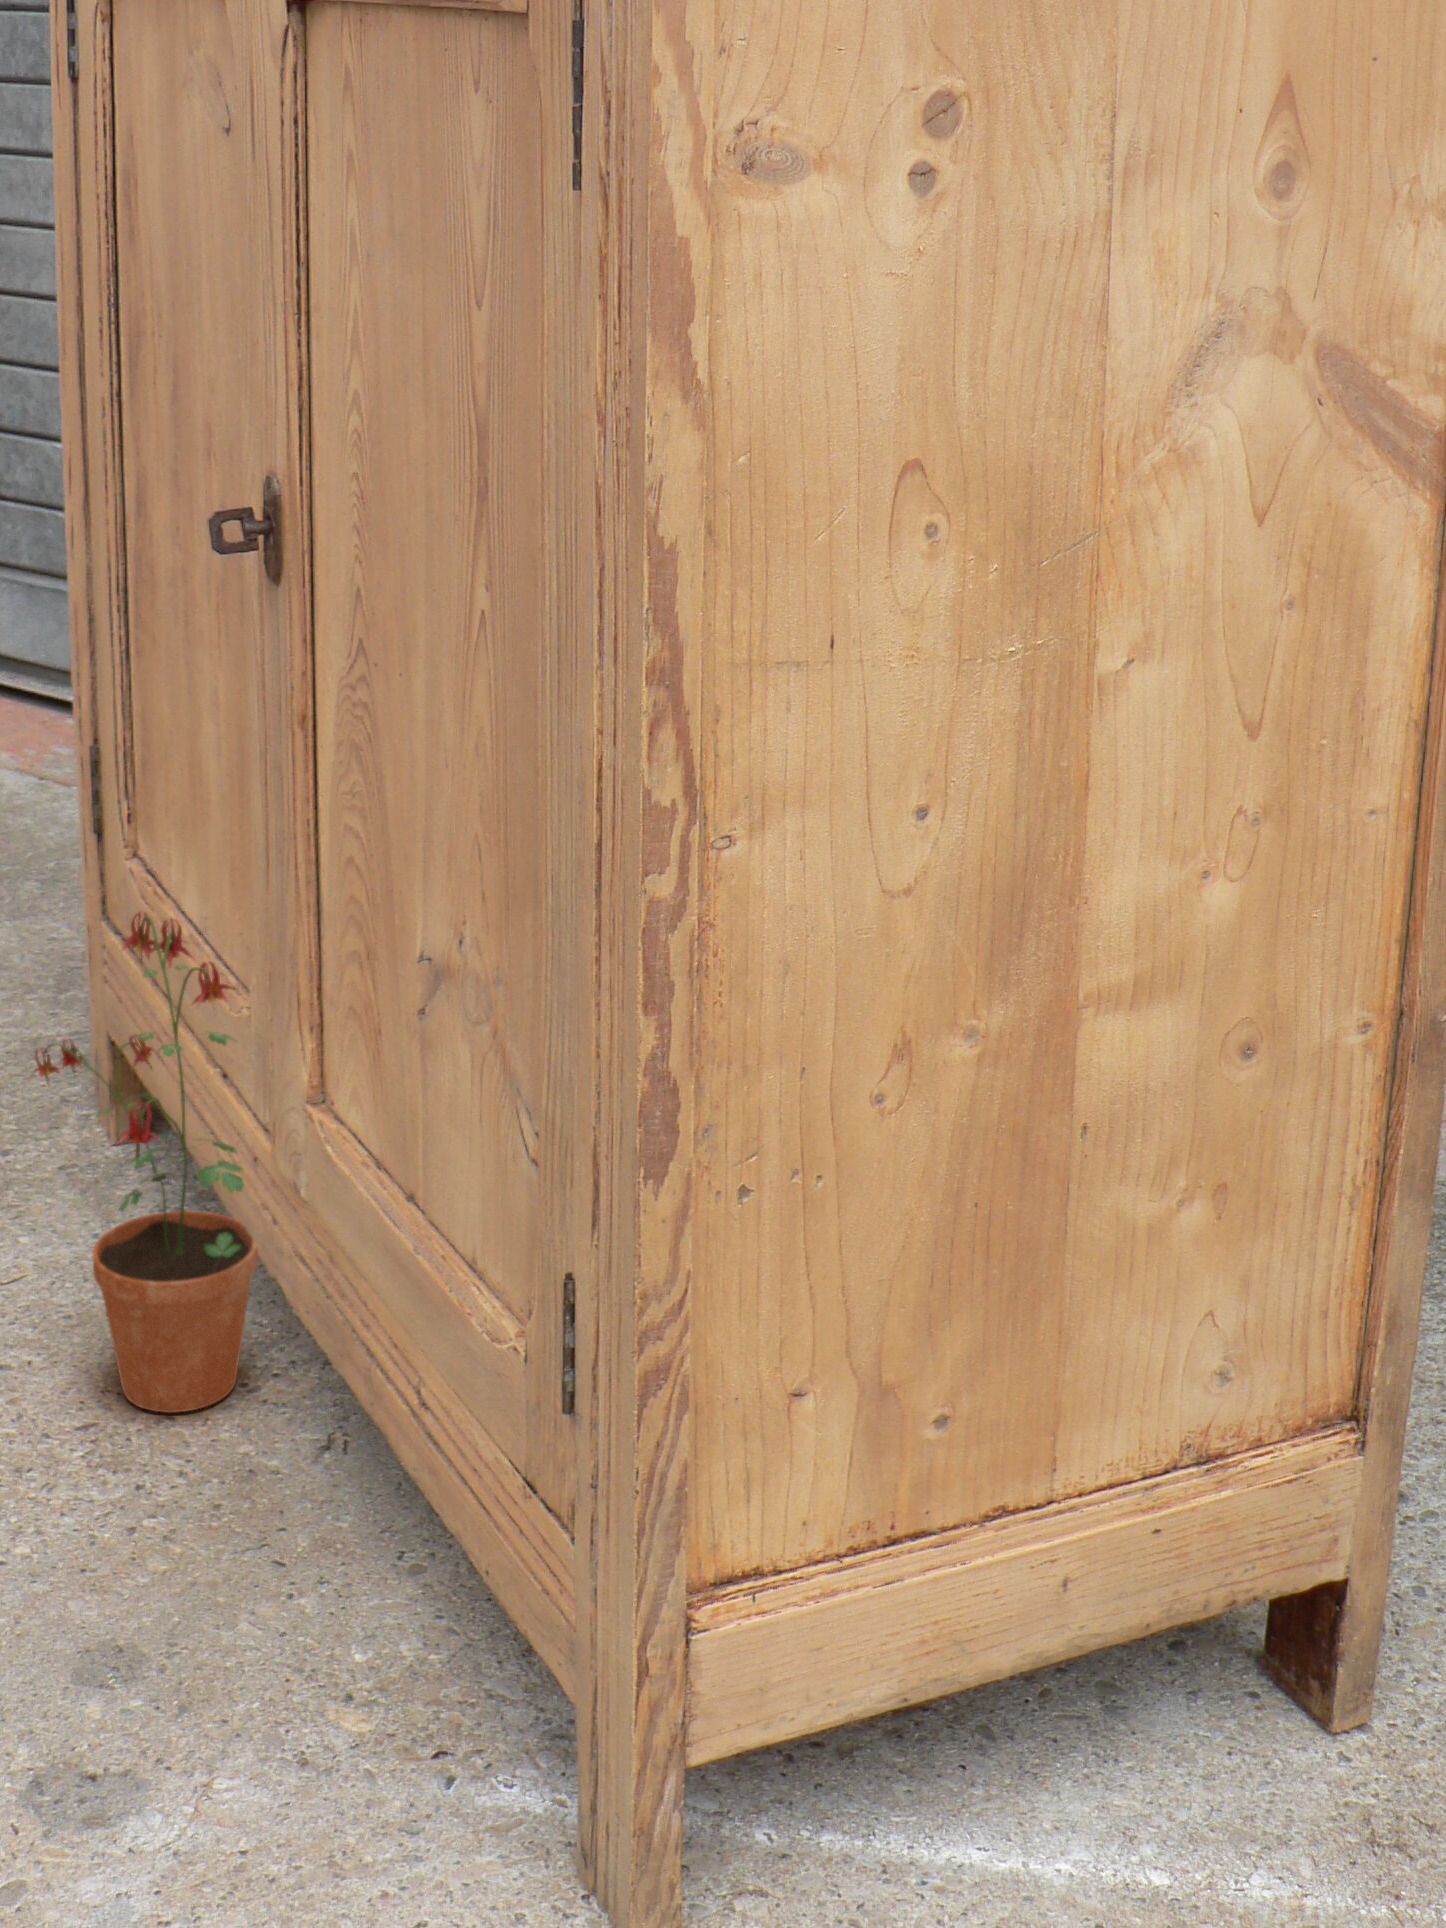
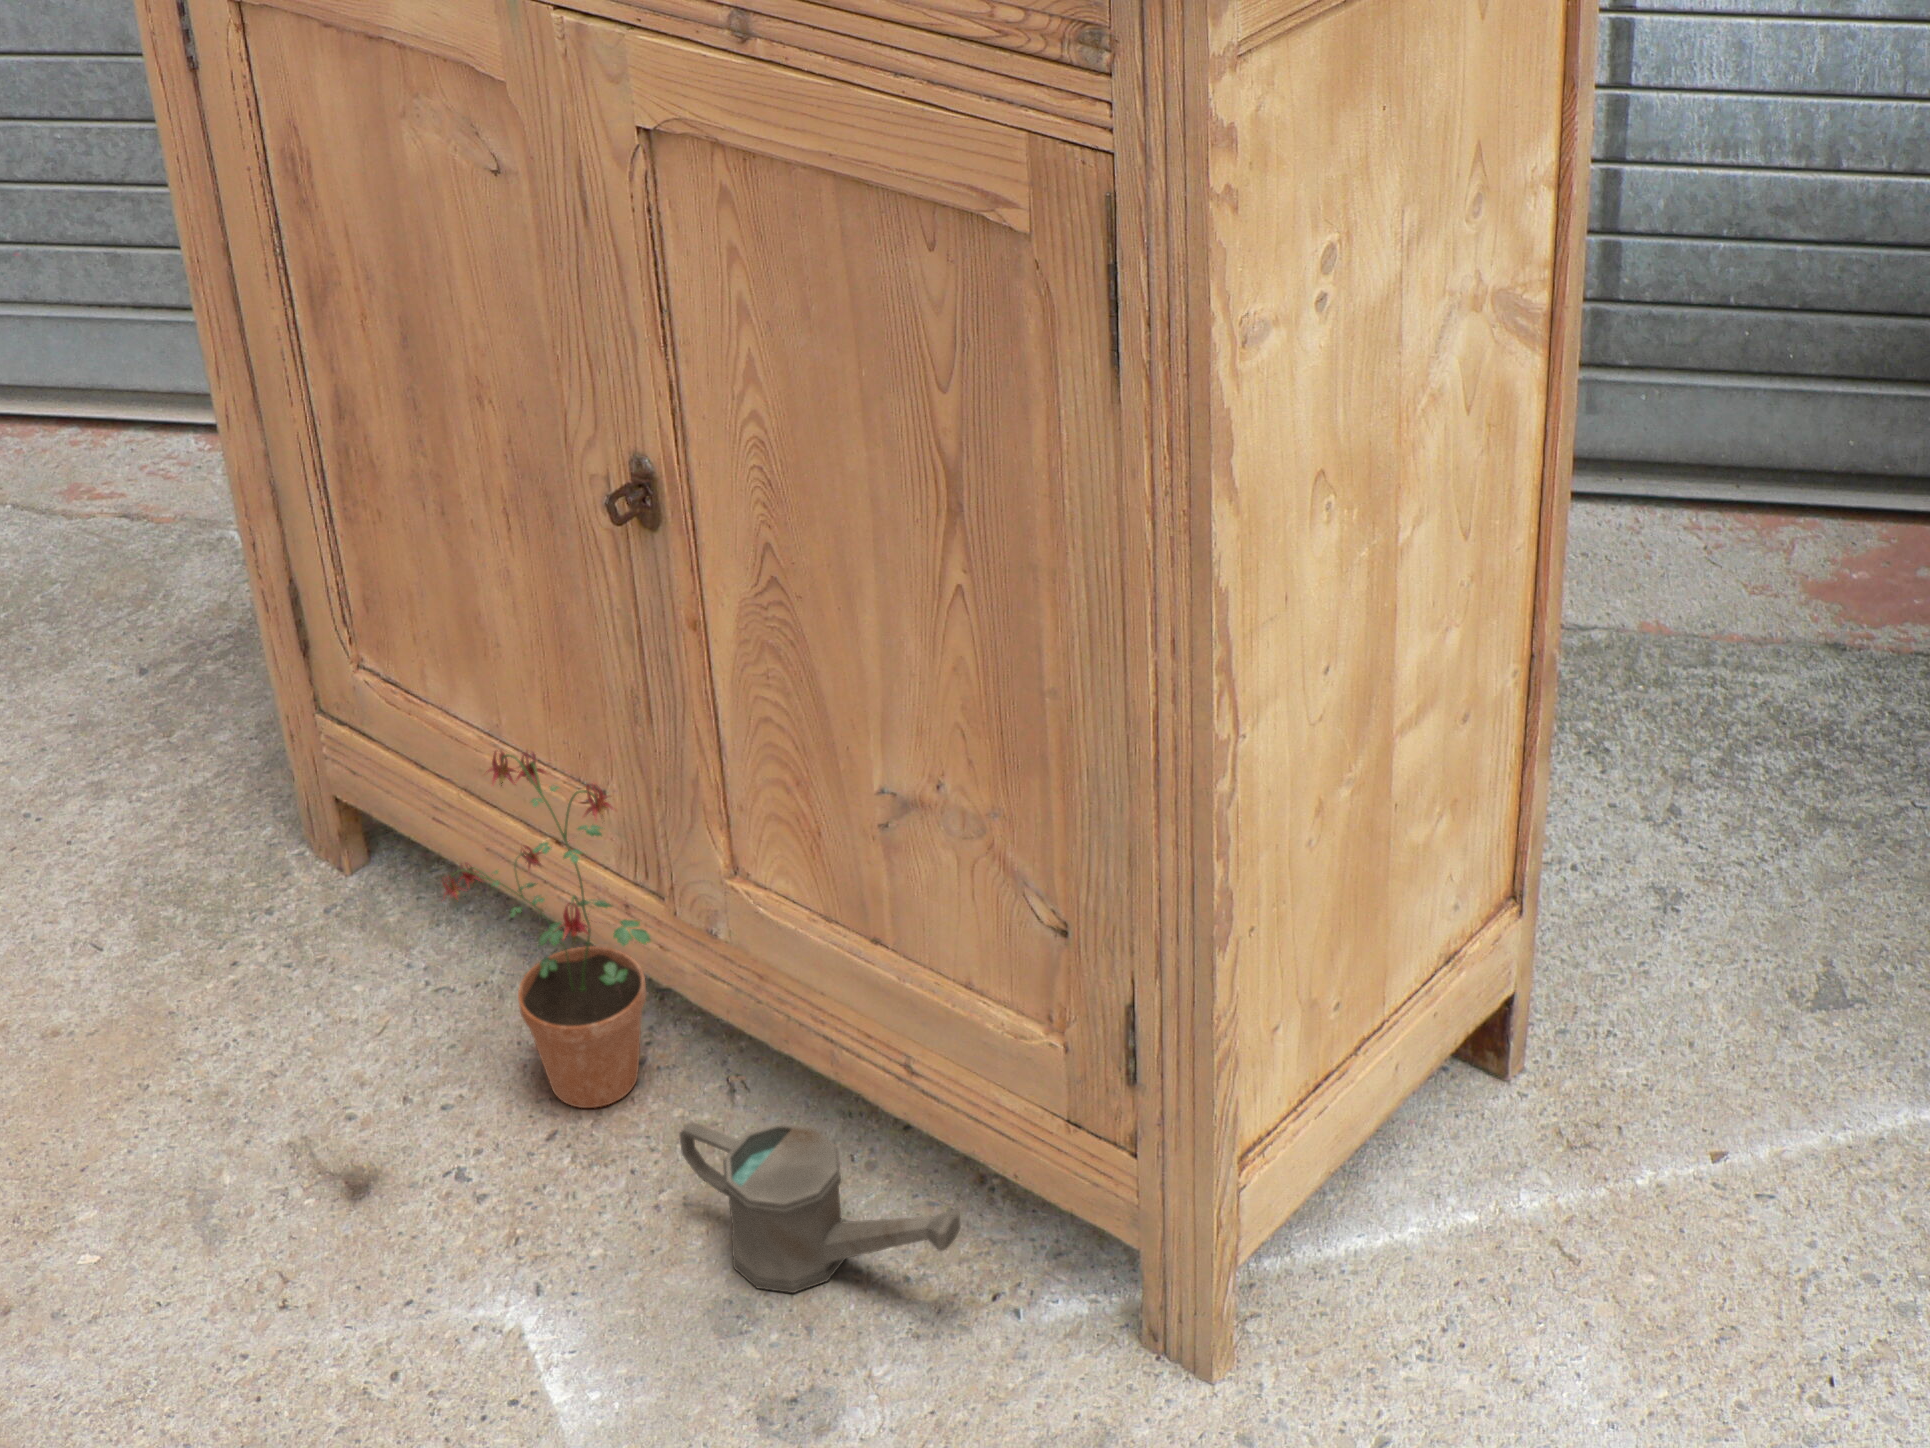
watering can: none [151,1410,387,1665] -> present [679,1122,960,1293]

